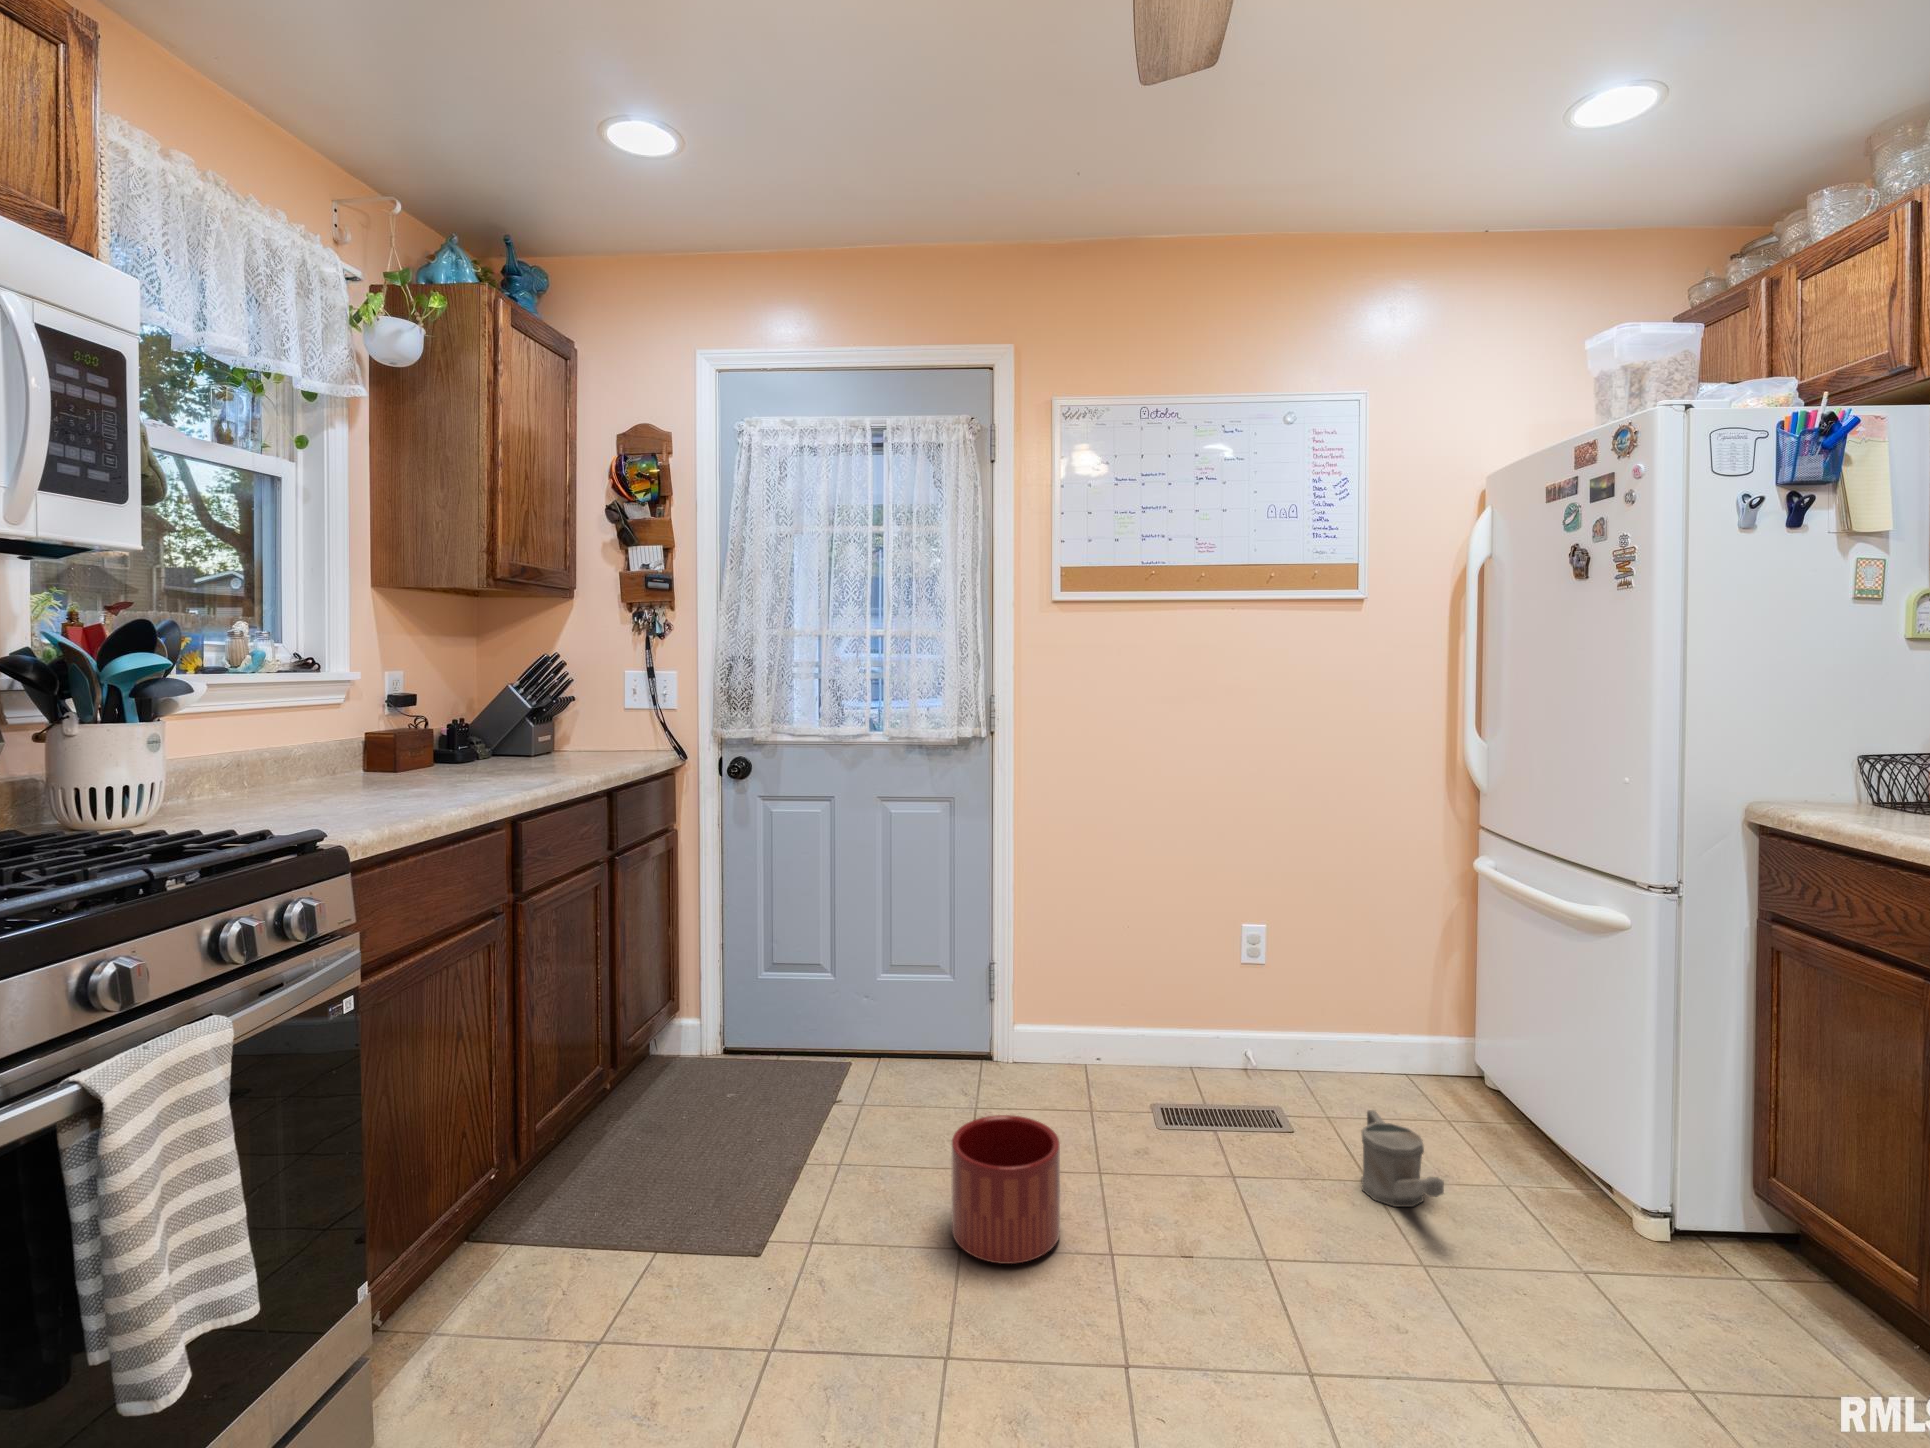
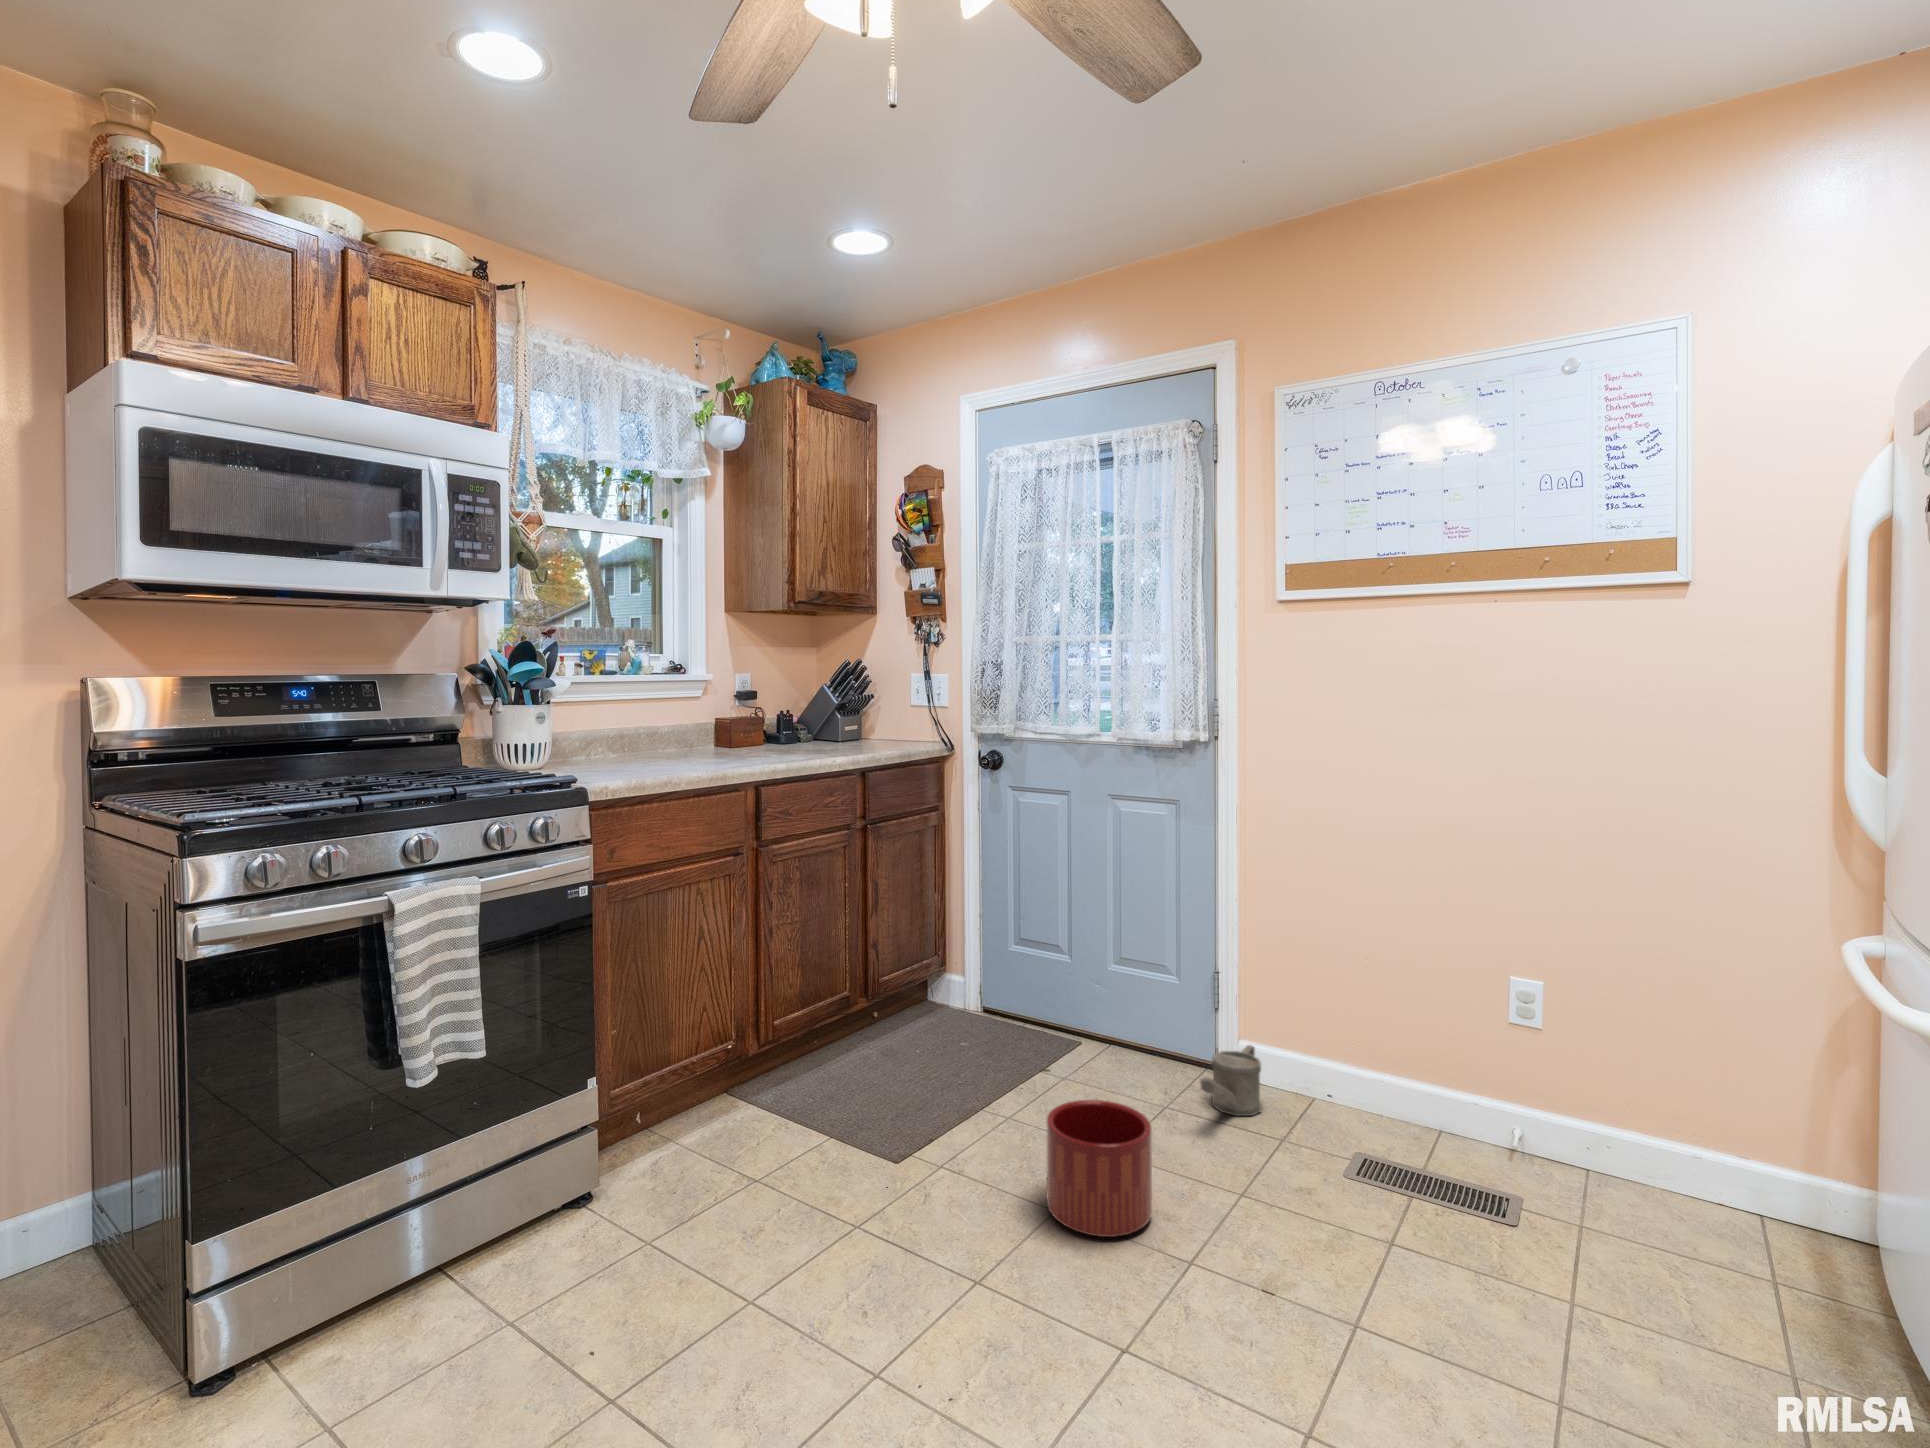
watering can: present [1361,1110,1444,1207] -> present [1200,1045,1261,1116]

